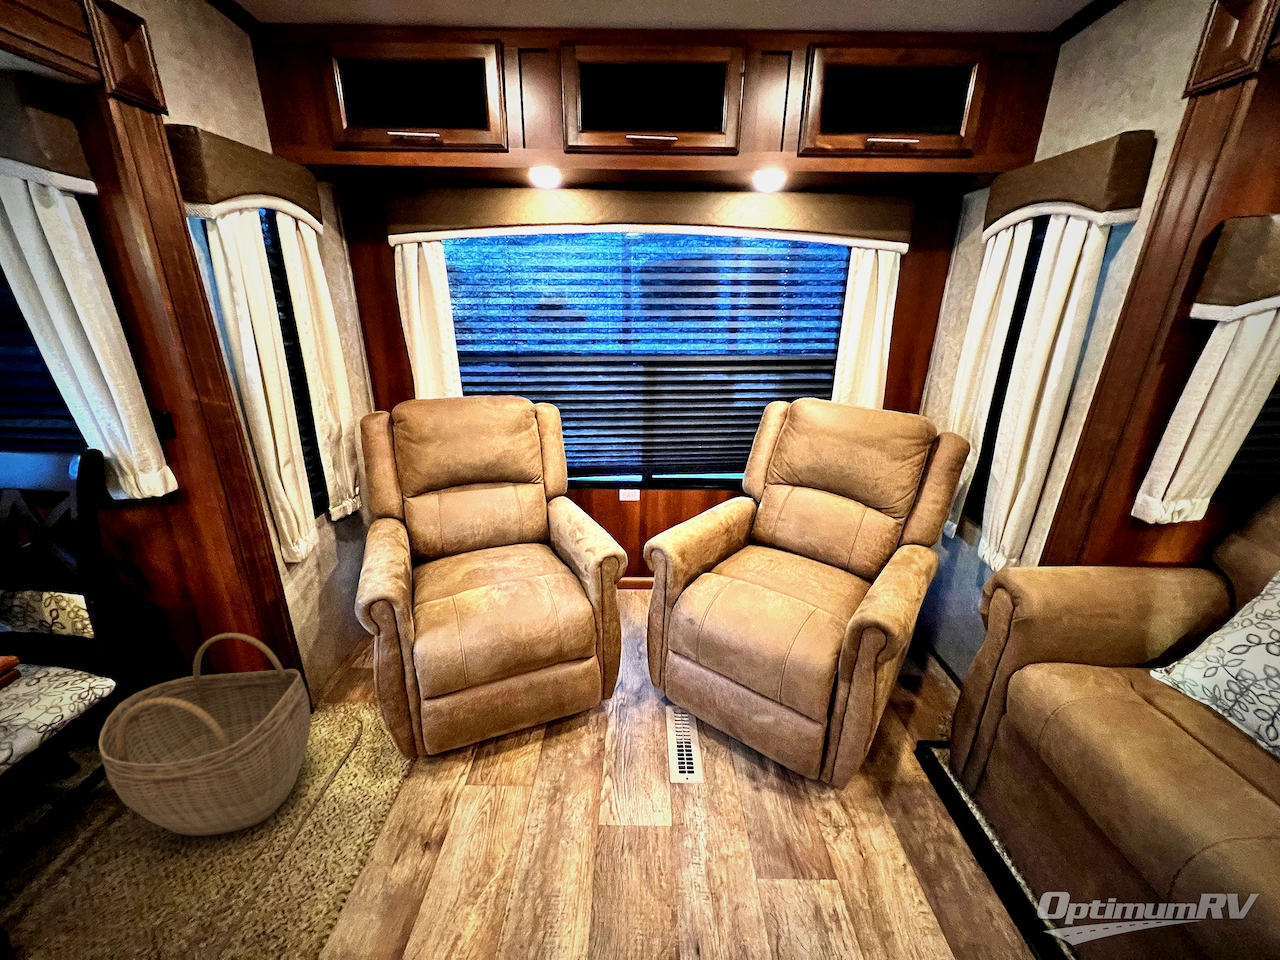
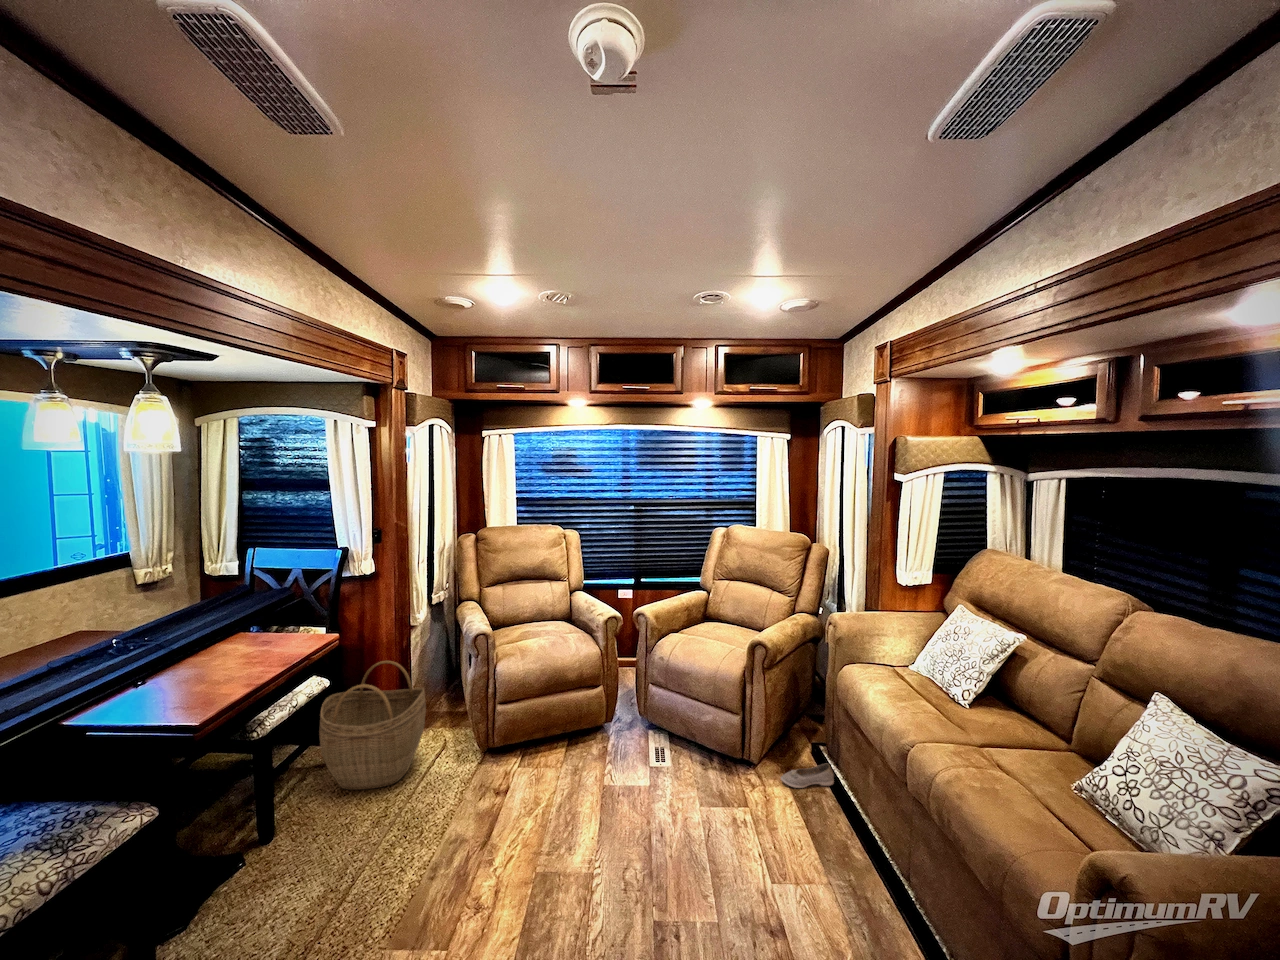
shoe: none [881,795,968,835] -> present [781,764,834,788]

